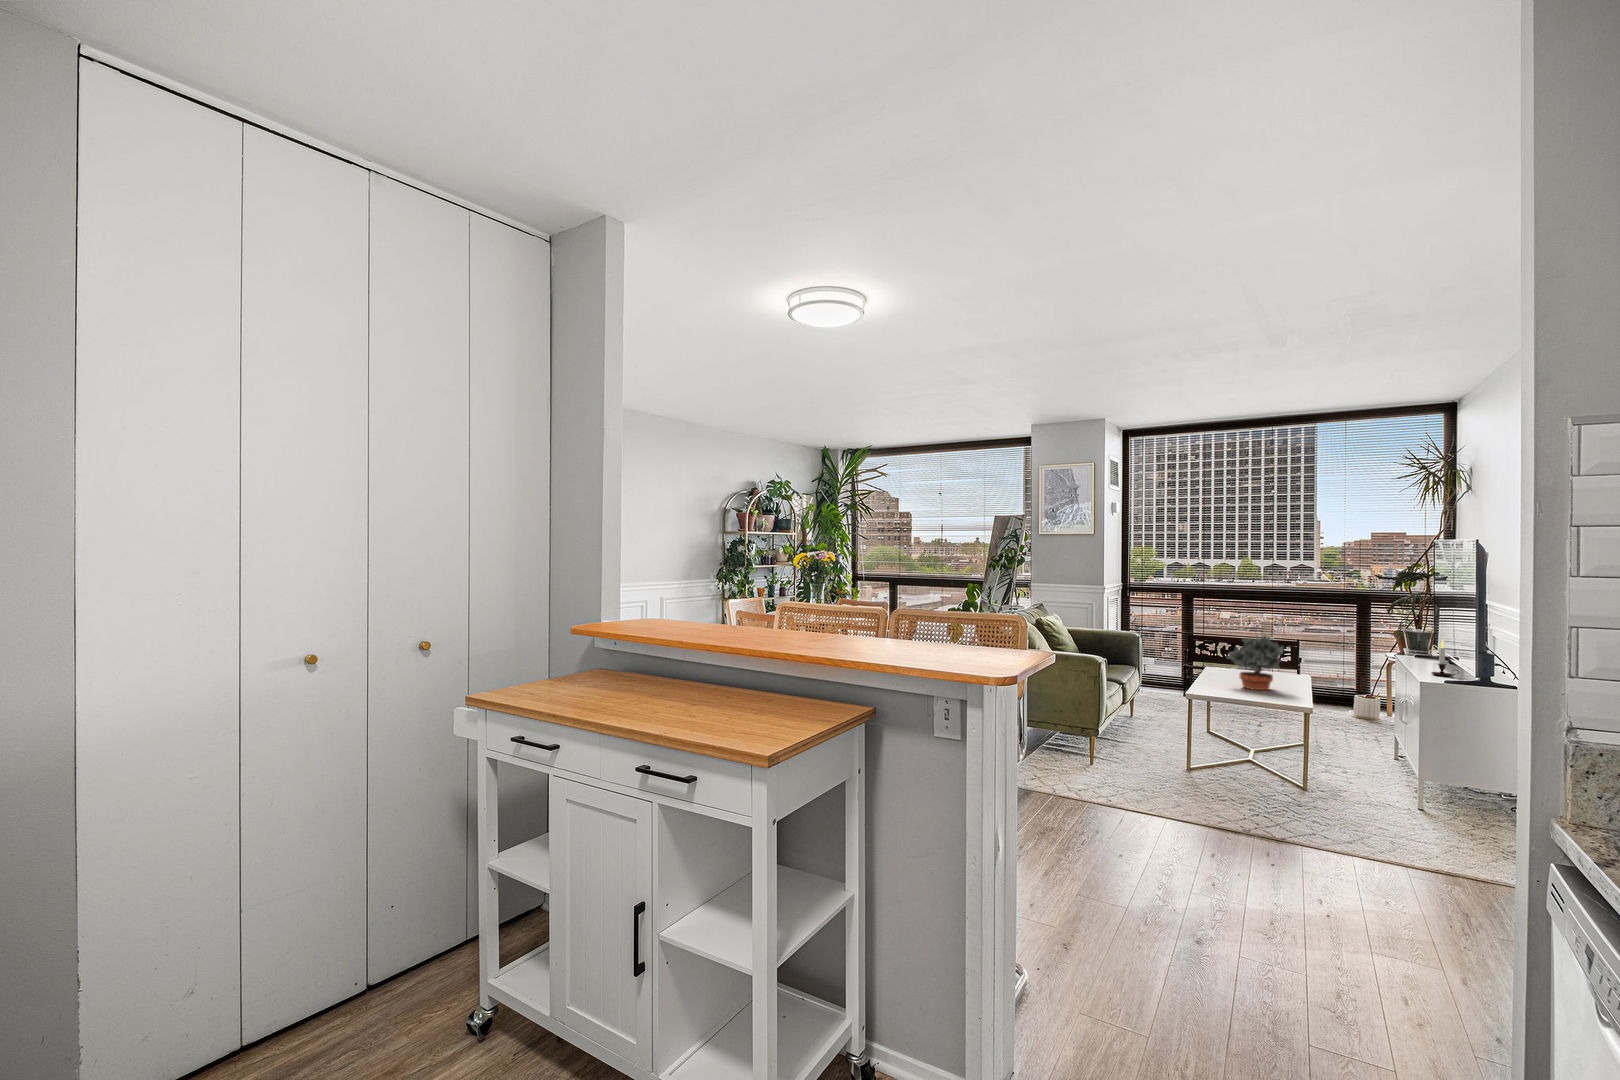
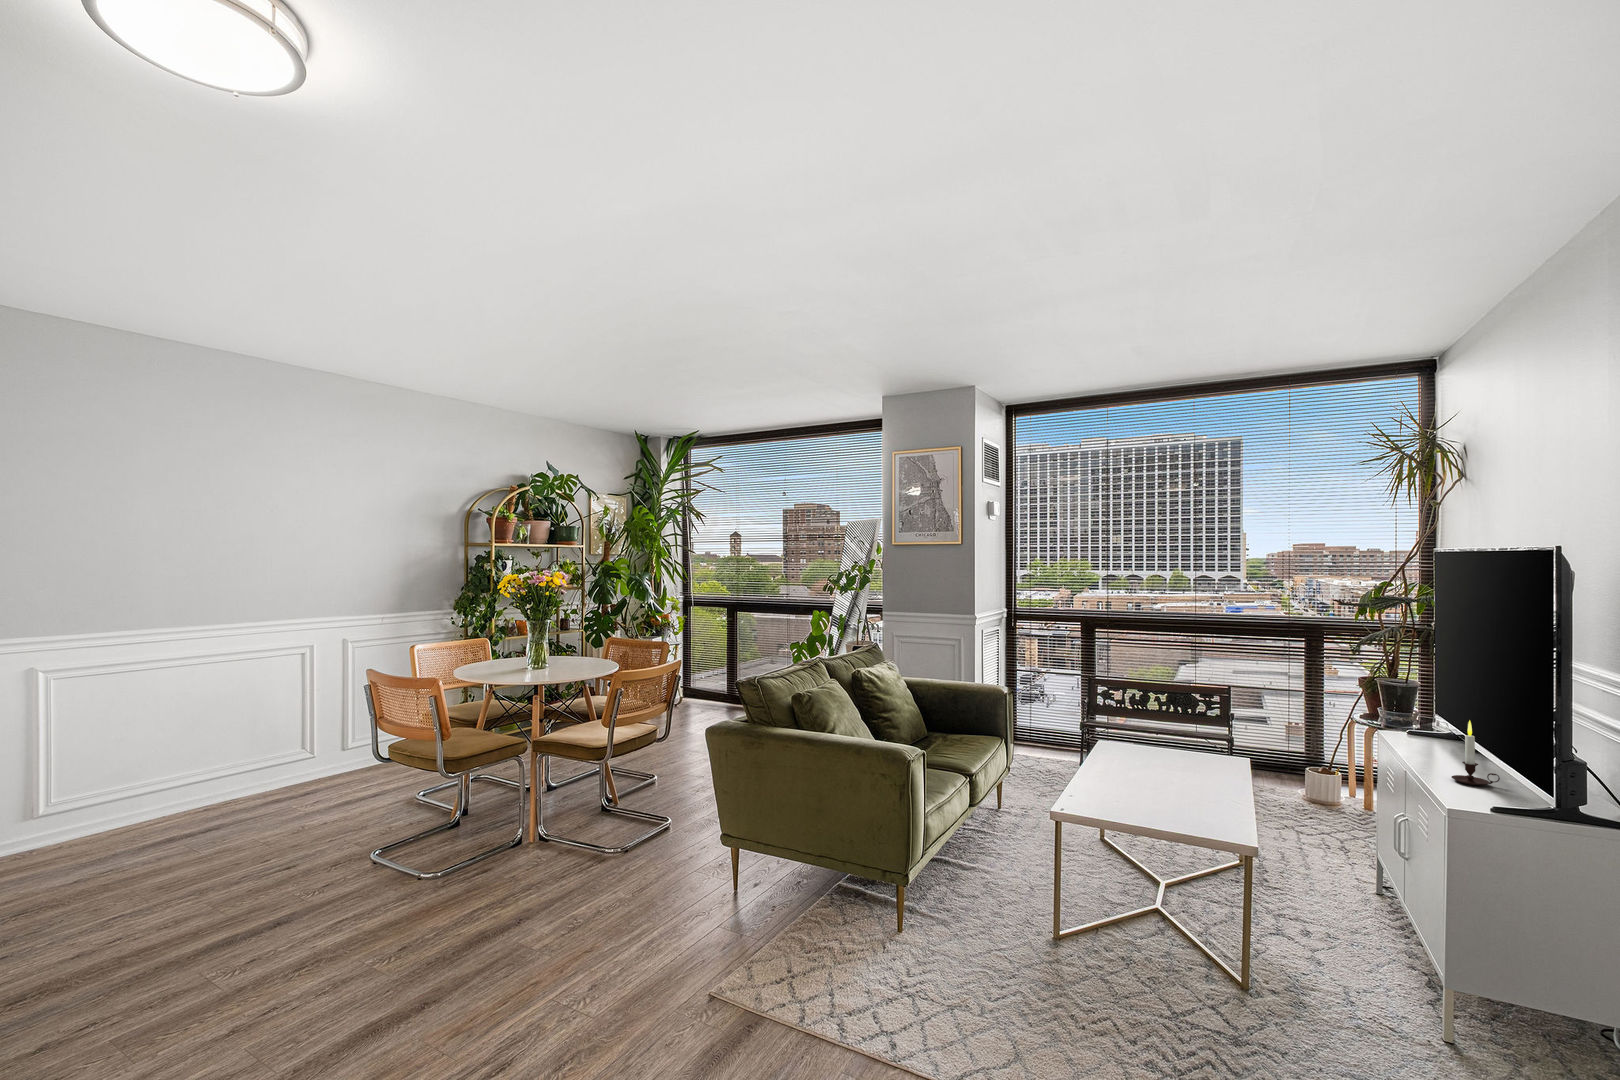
potted plant: present [1227,635,1284,690] -> none [1122,700,1209,794]

